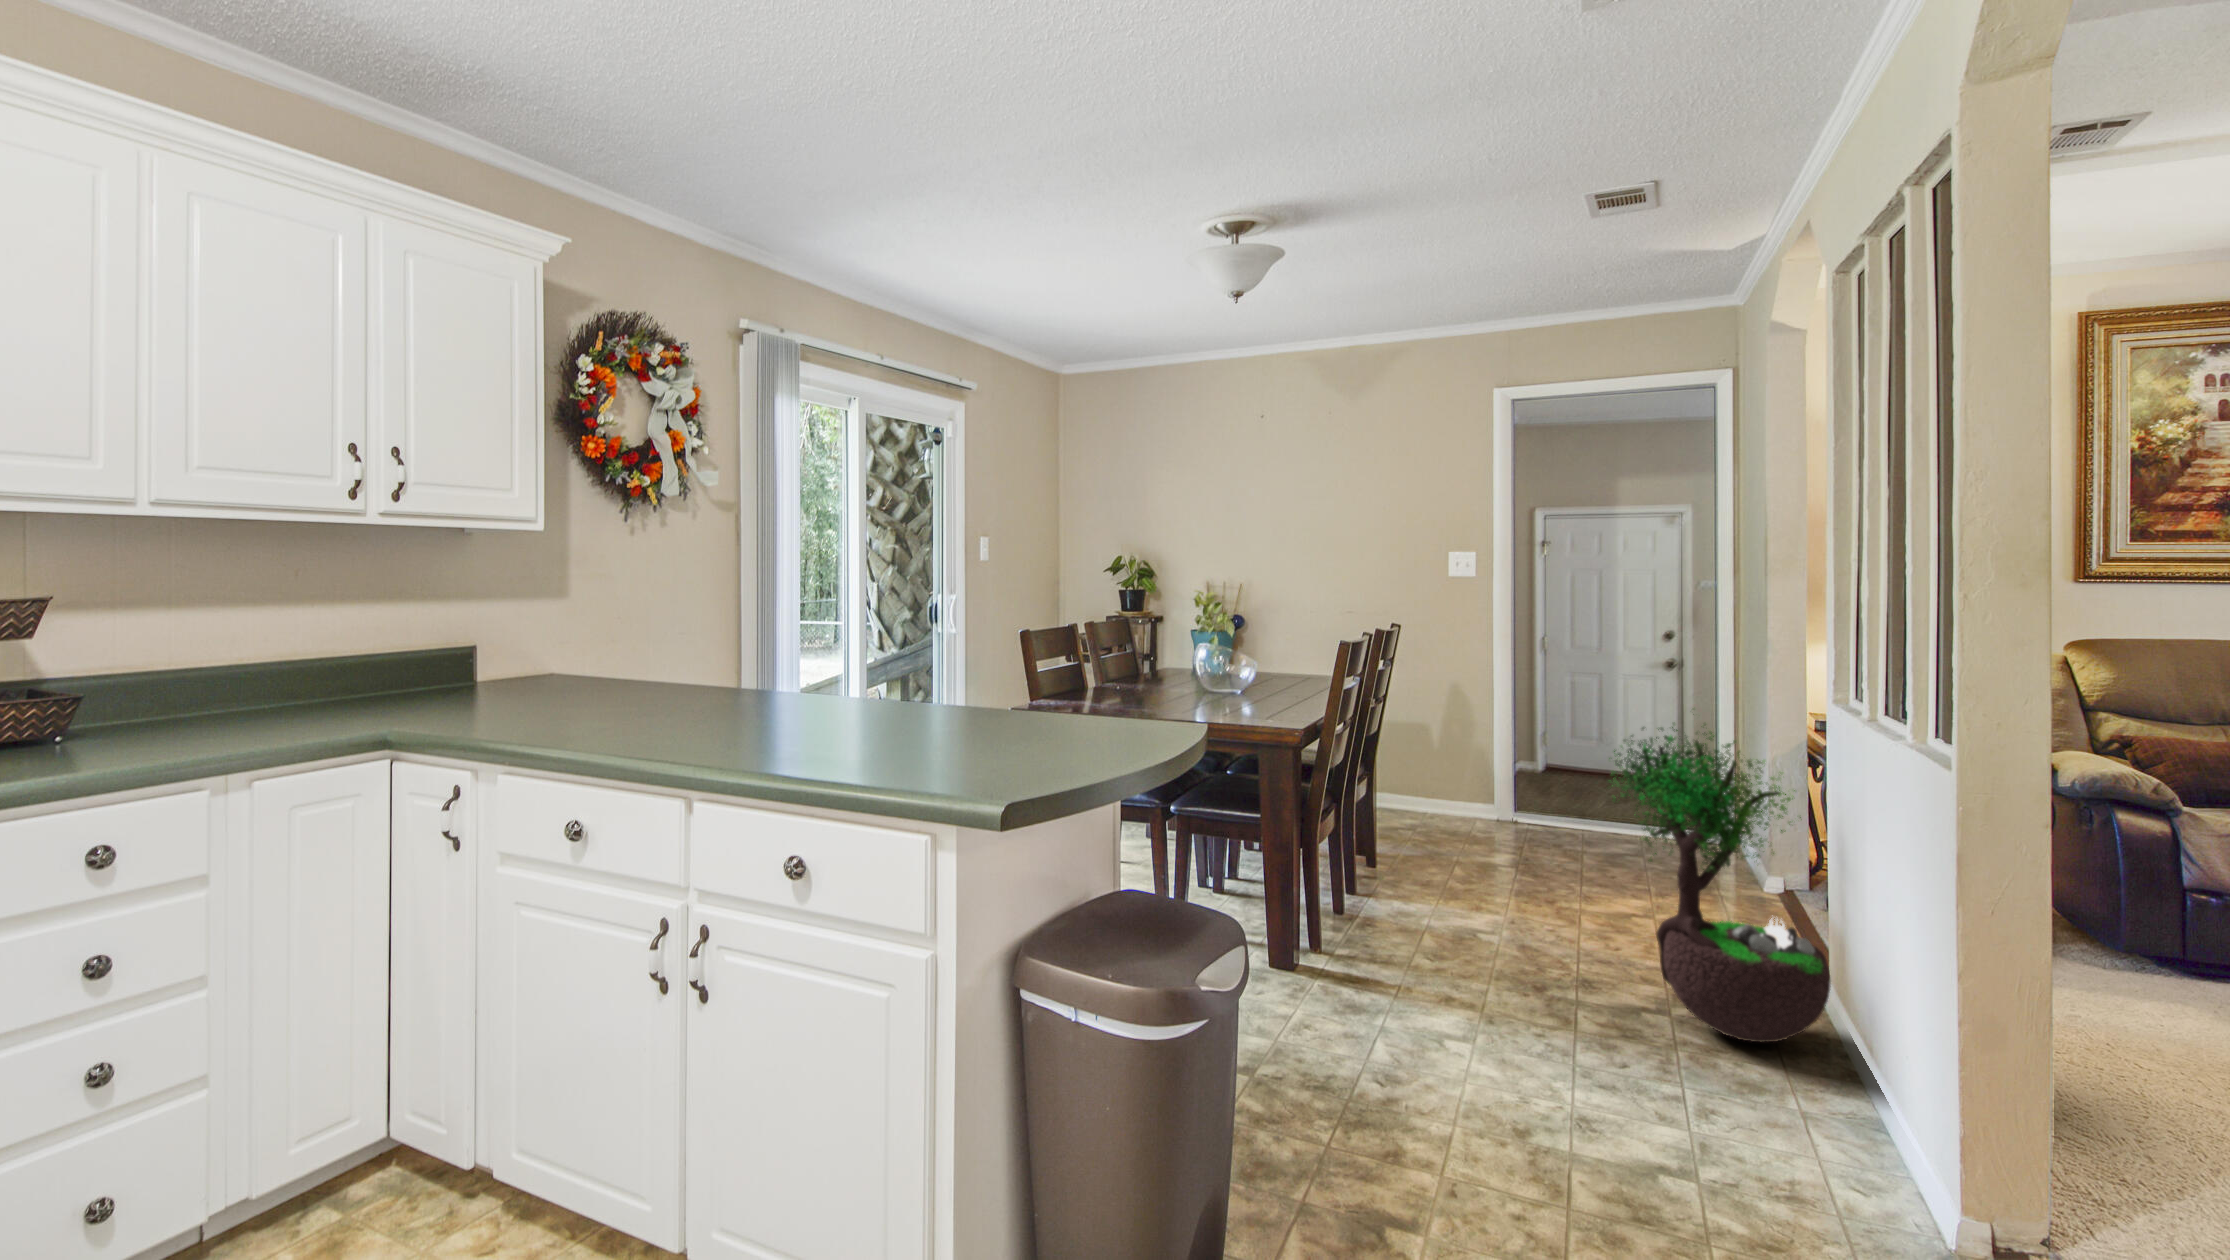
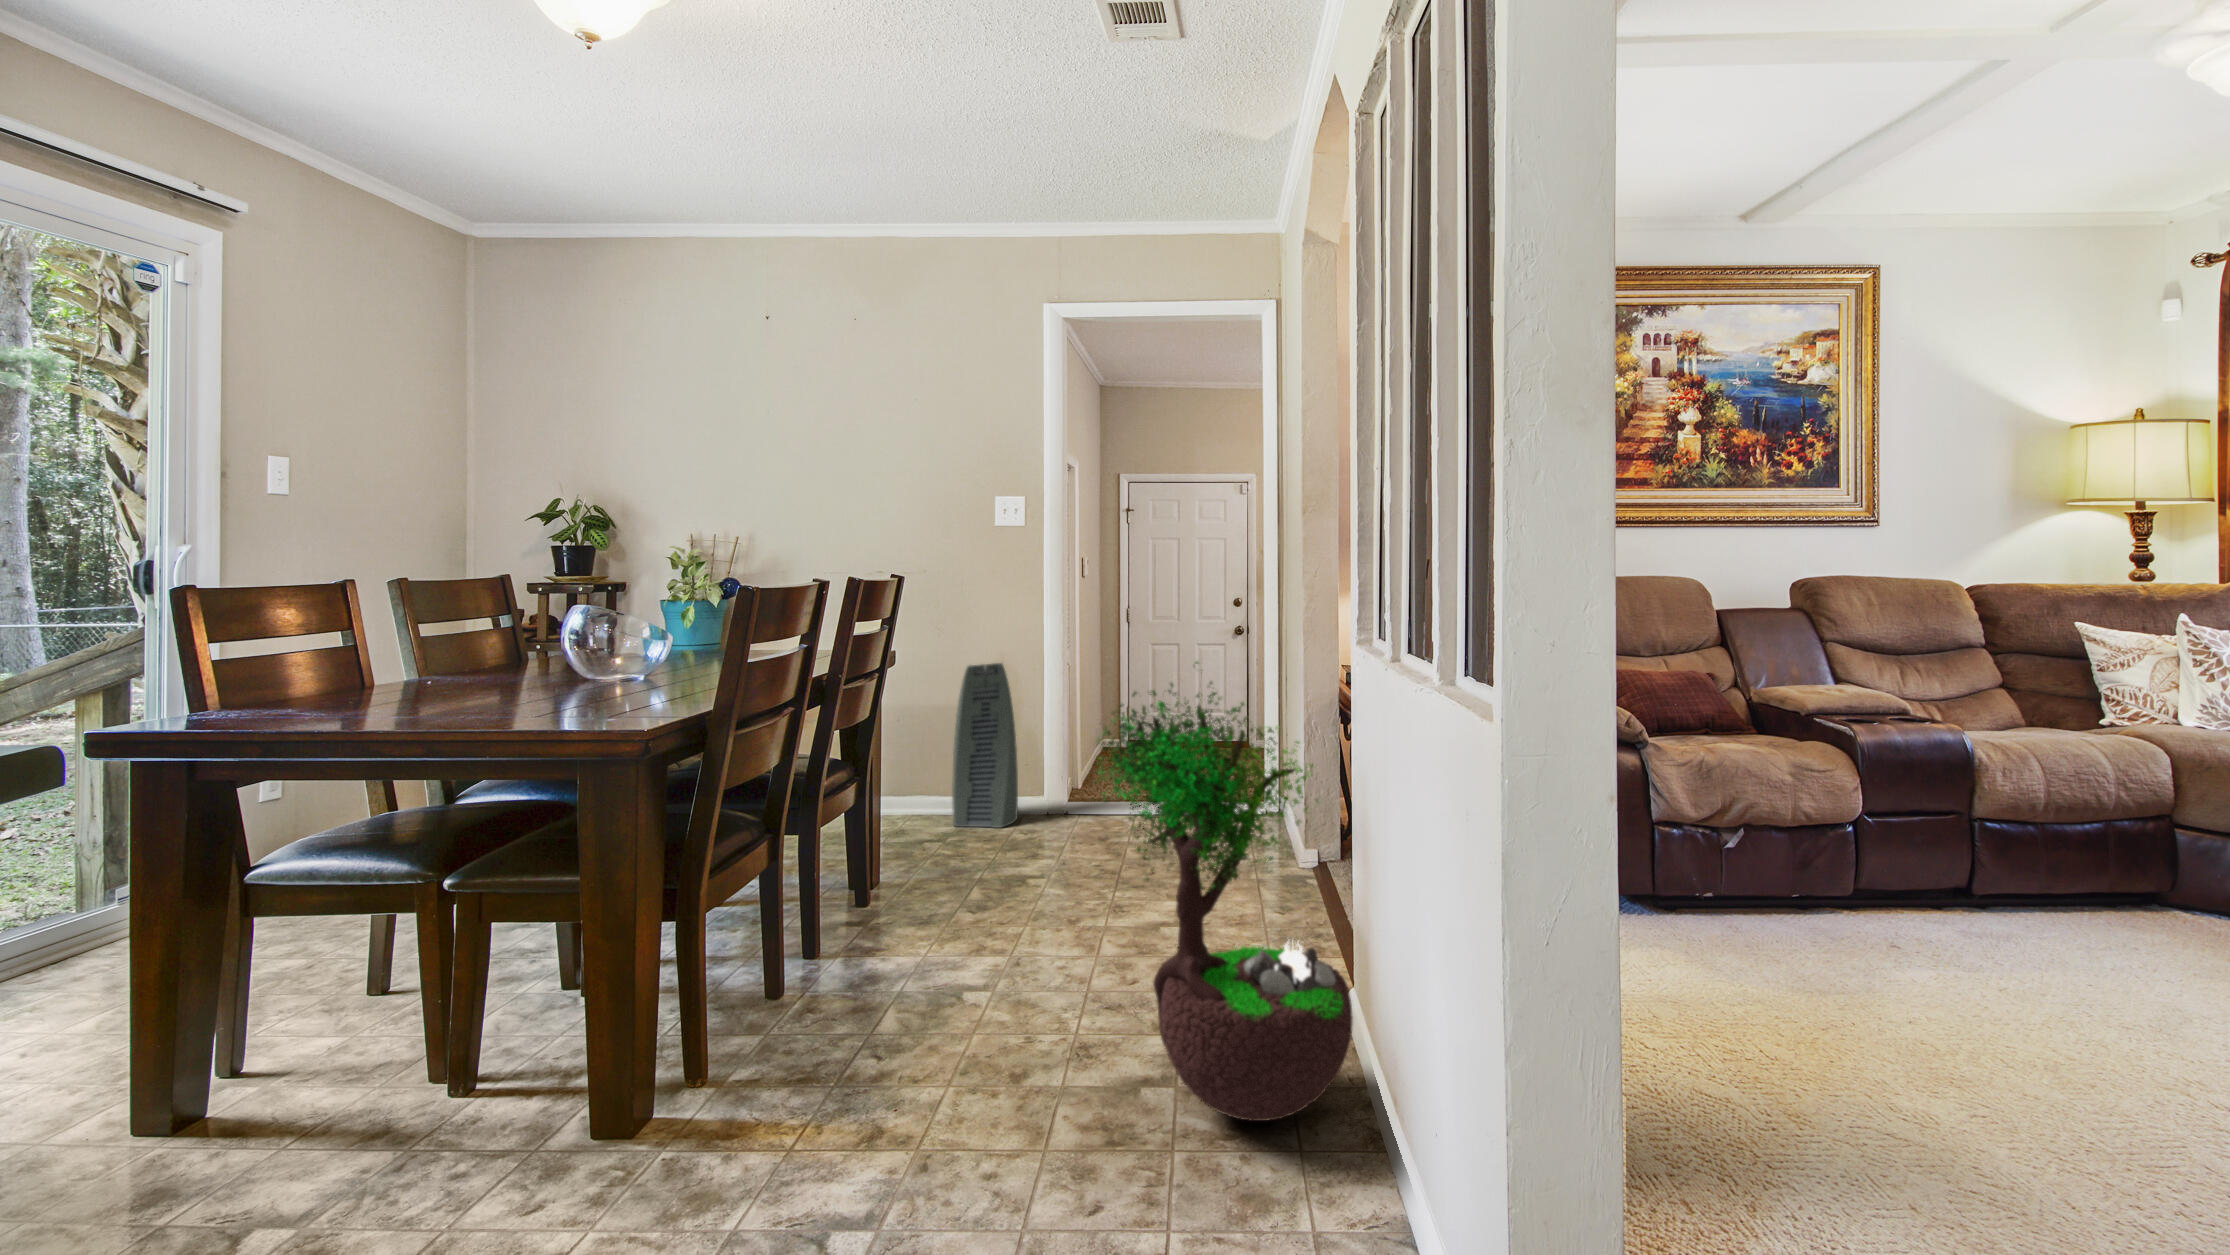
air purifier: none [1419,690,1474,826] -> present [952,663,1018,828]

